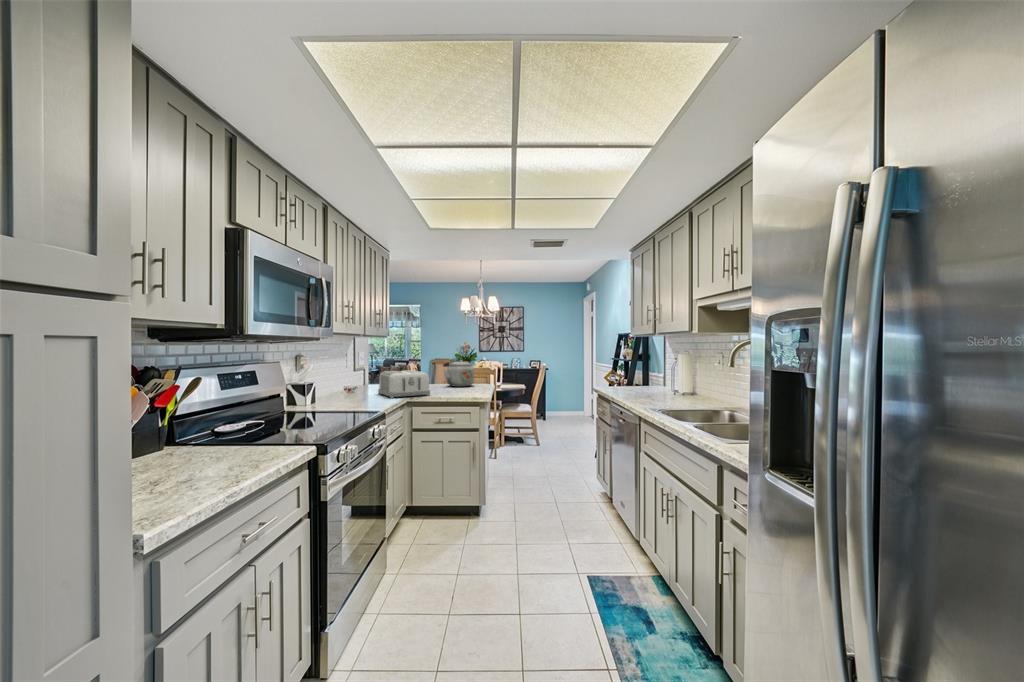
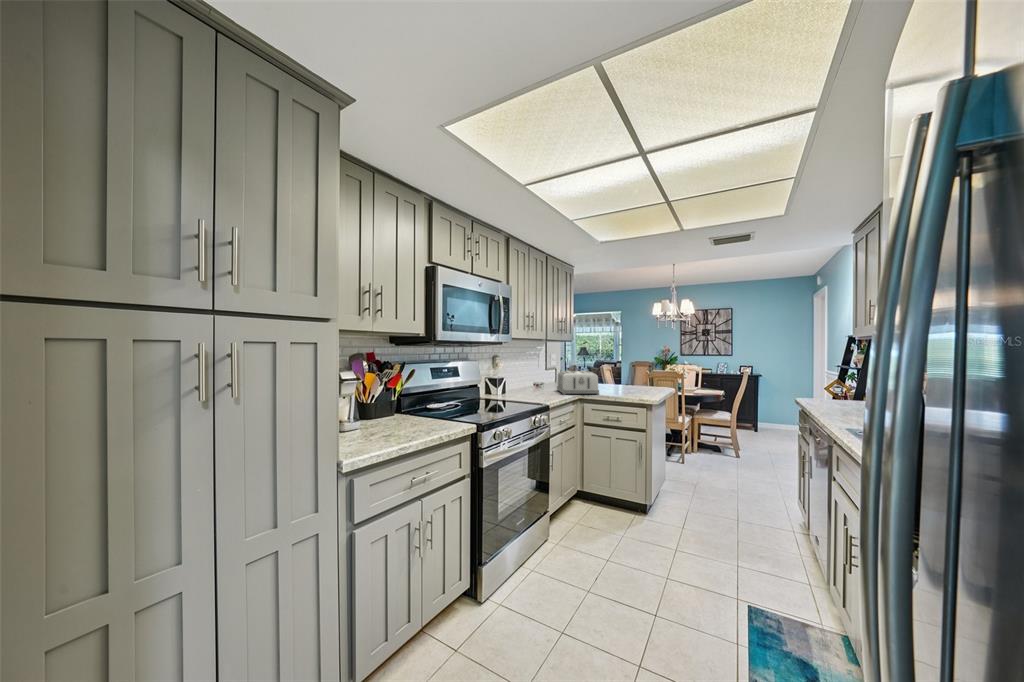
kettle: present [443,360,474,387] -> none [620,362,651,389]

